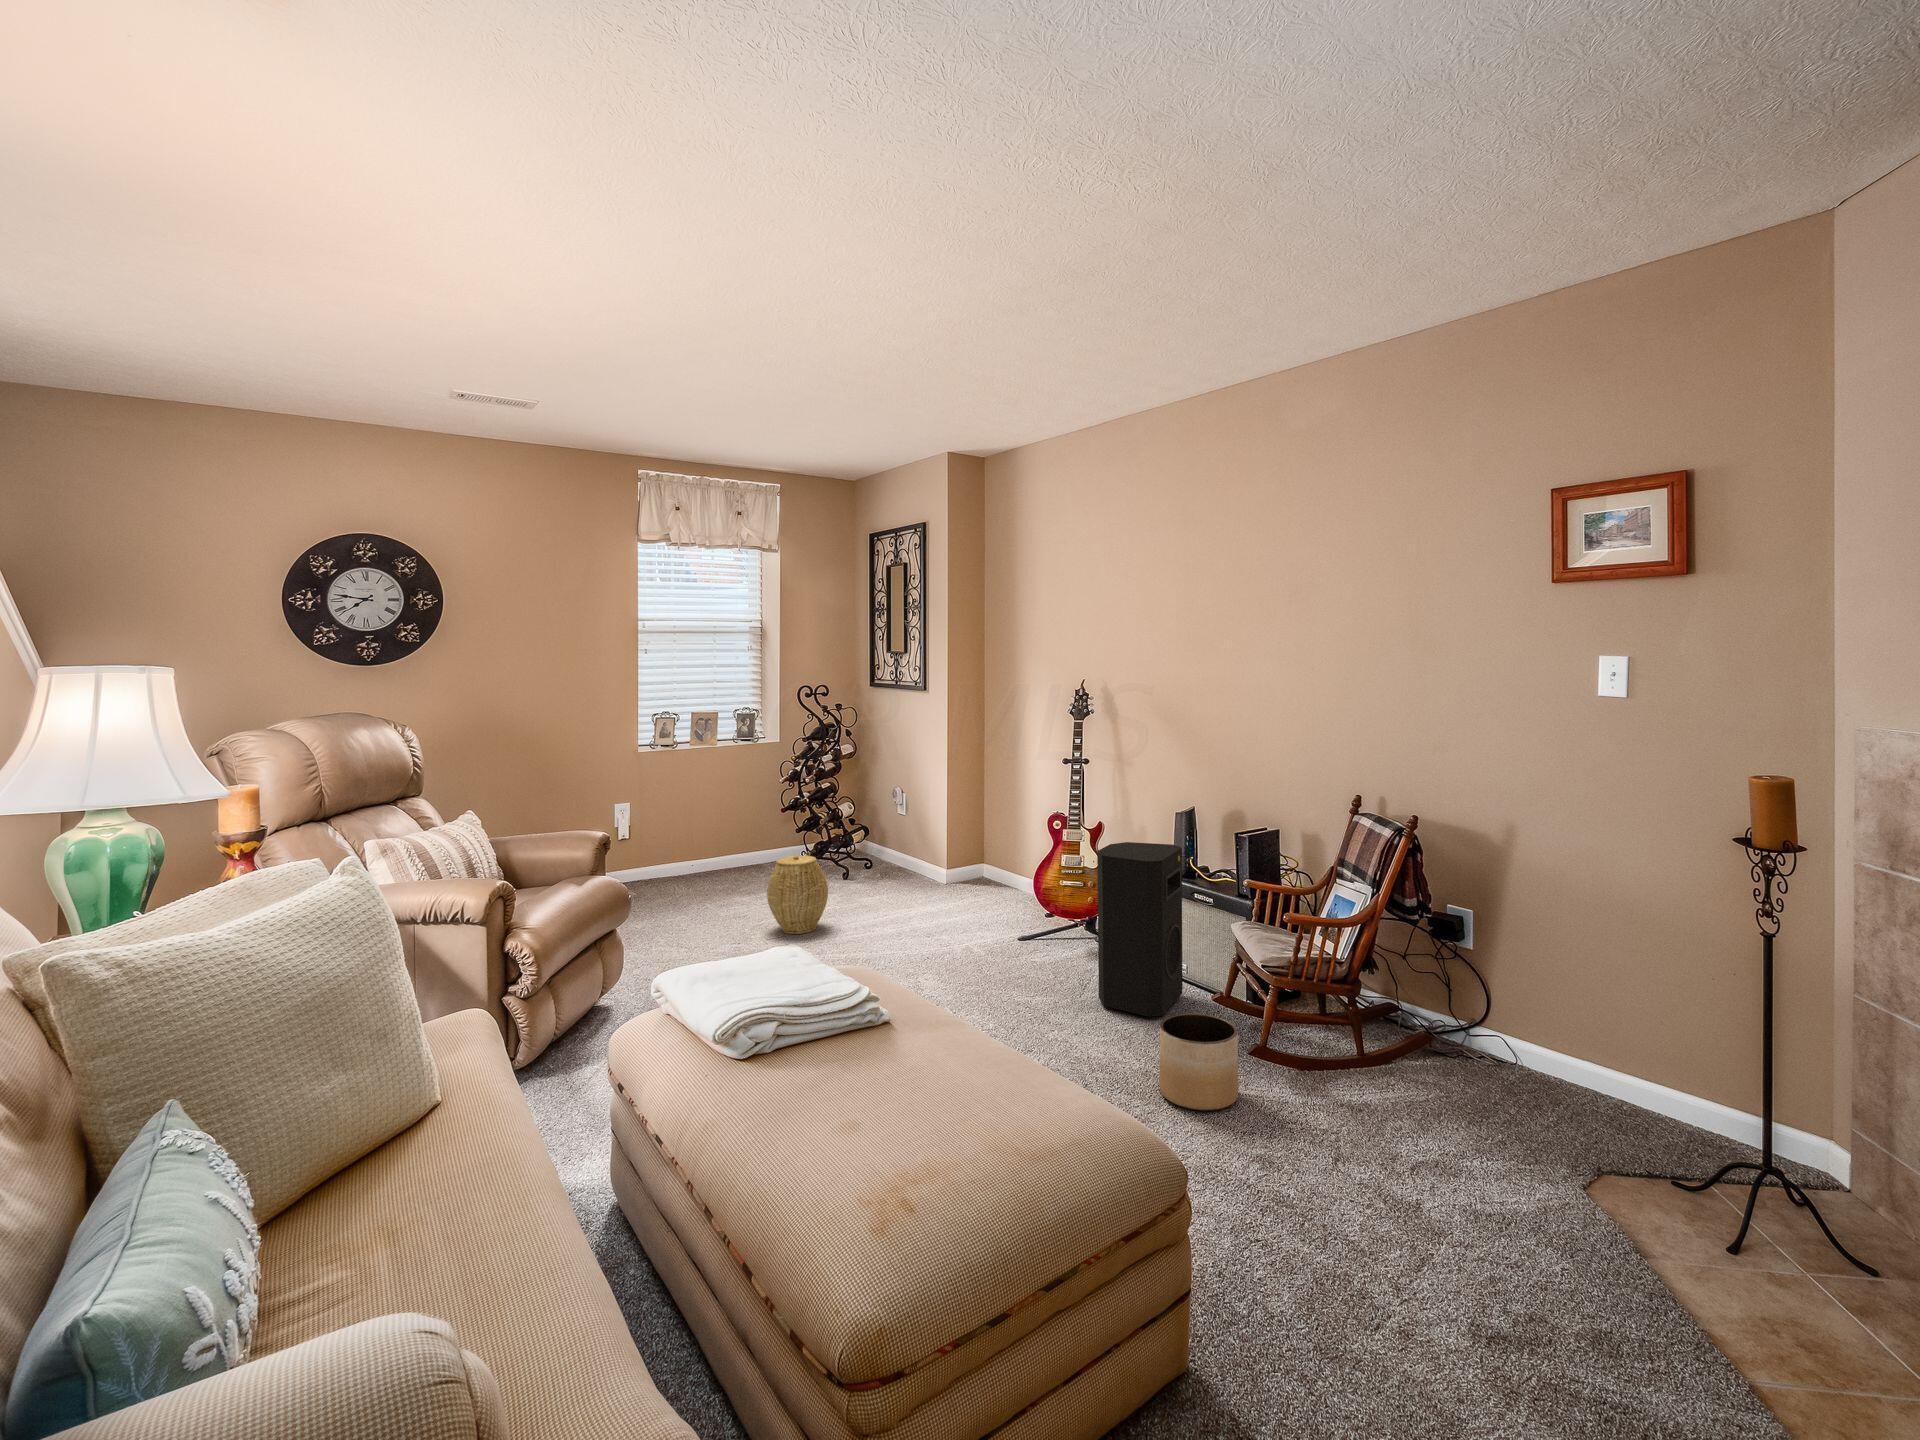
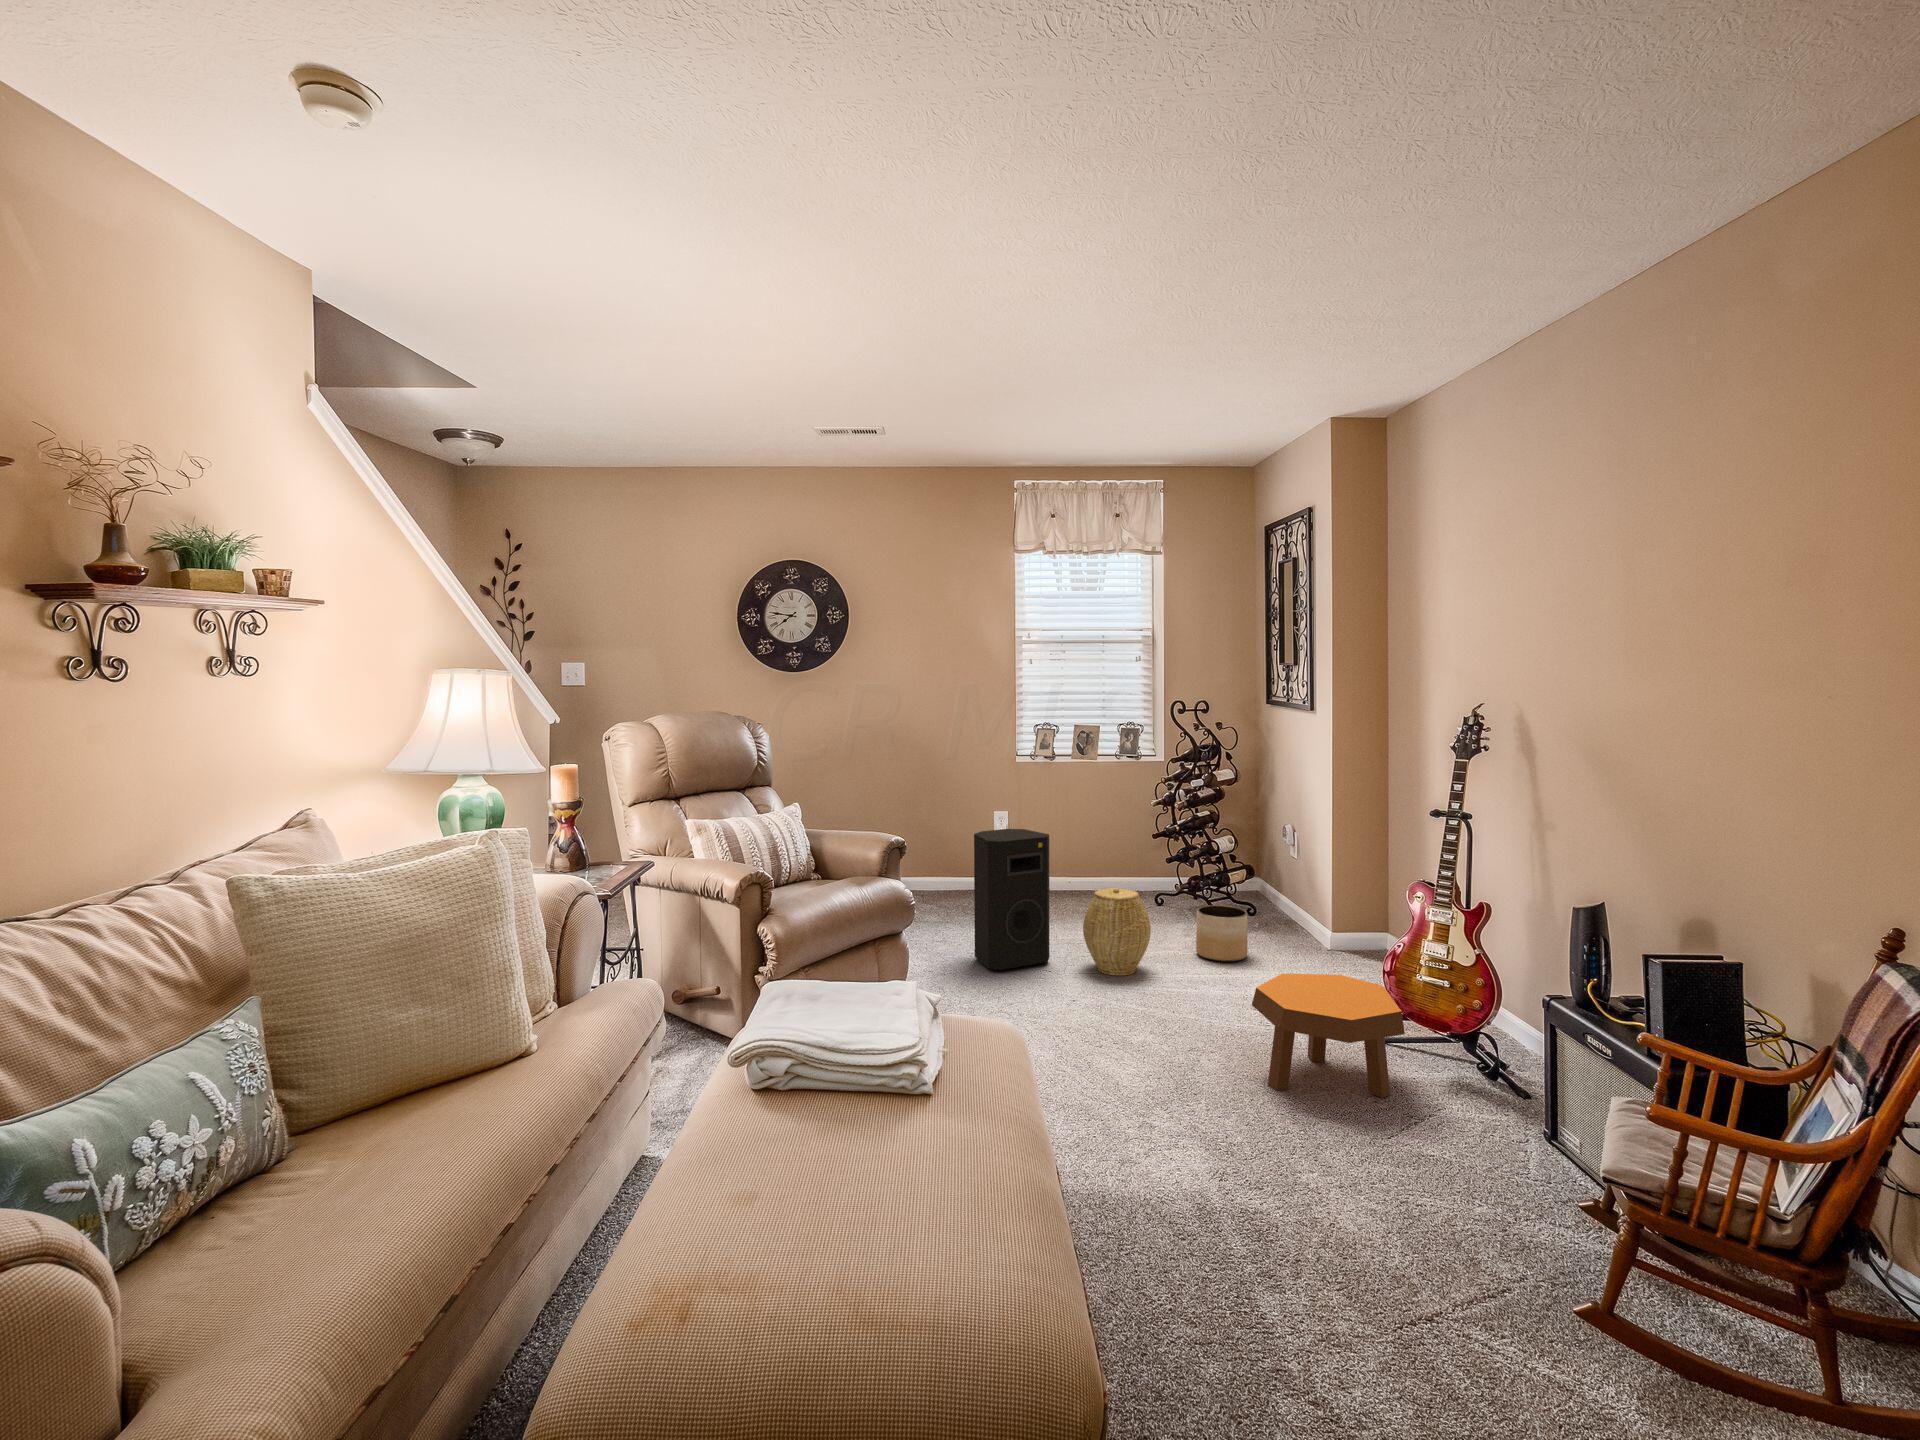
speaker: present [1097,842,1182,1017] -> present [974,829,1049,970]
footstool: none [959,892,1072,987] -> present [1252,973,1405,1098]
planter: present [1159,1013,1238,1111] -> present [1196,905,1248,962]

